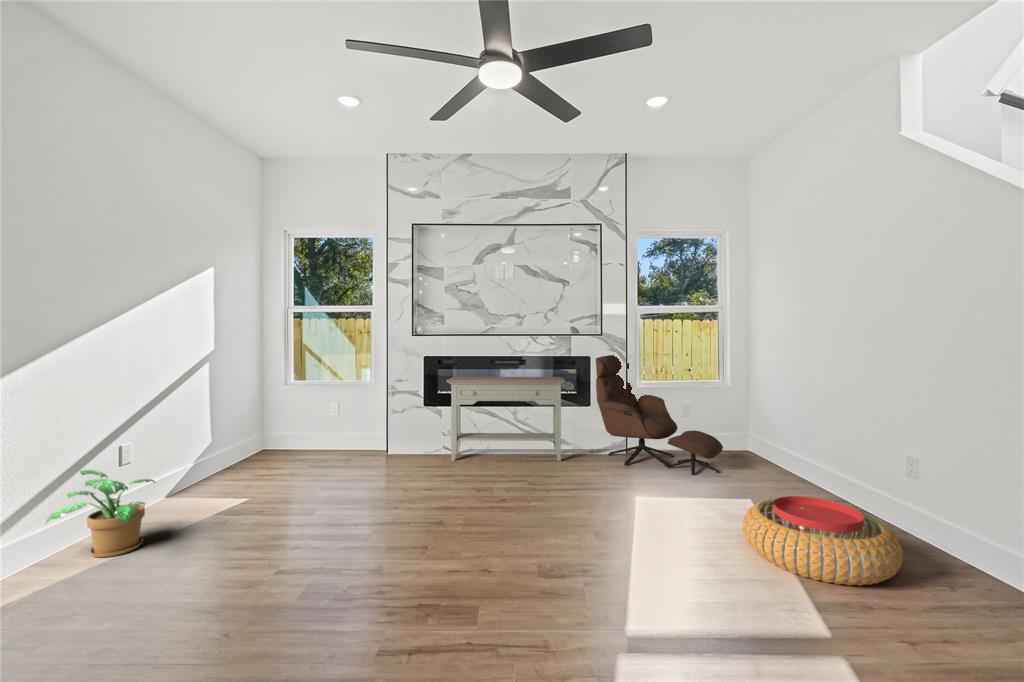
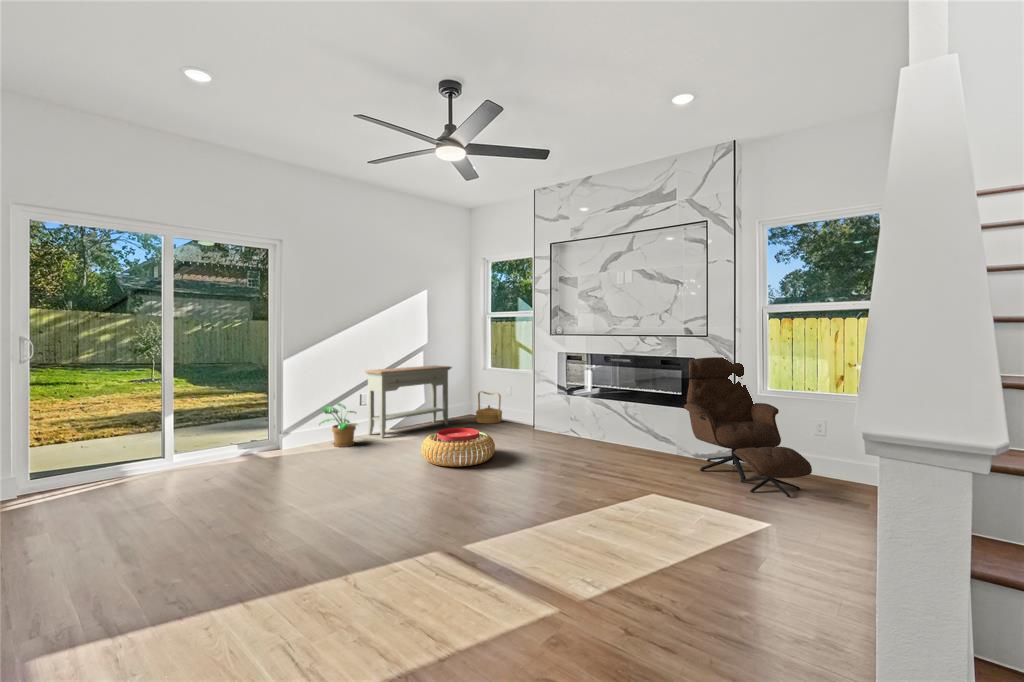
console table: present [446,377,565,461] -> present [365,366,452,438]
woven basket: none [288,415,331,460] -> present [476,391,502,423]
pouf: present [743,496,902,585] -> present [421,428,495,467]

